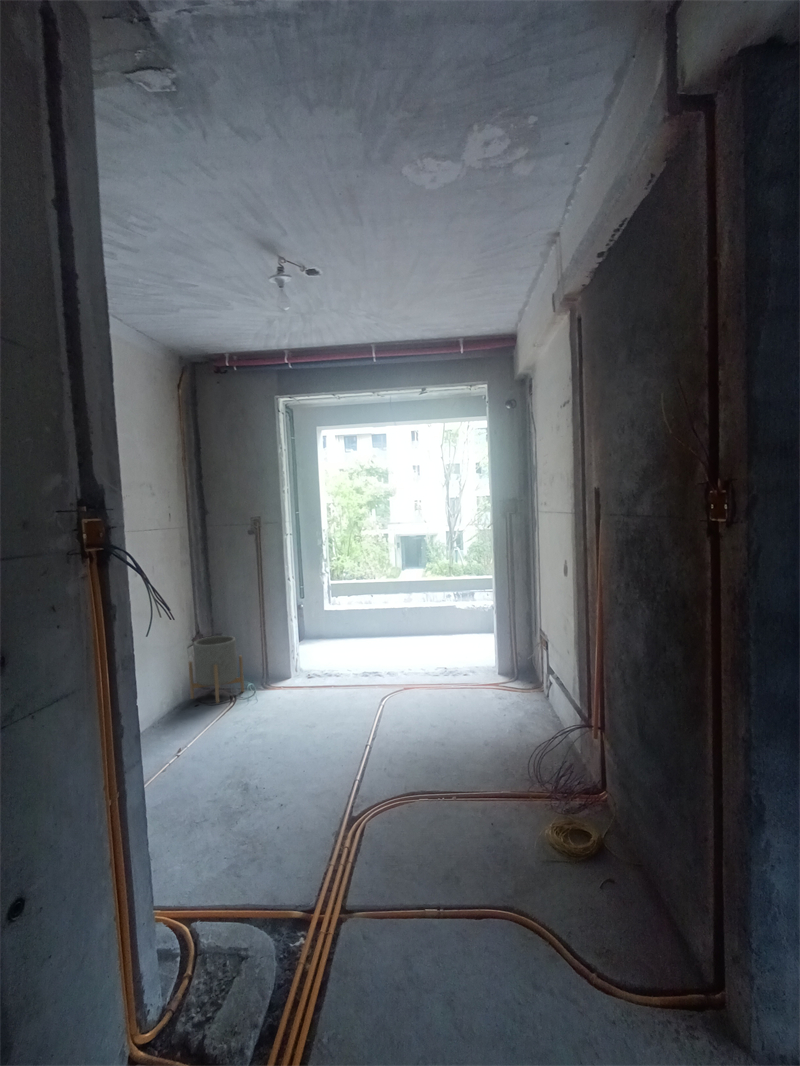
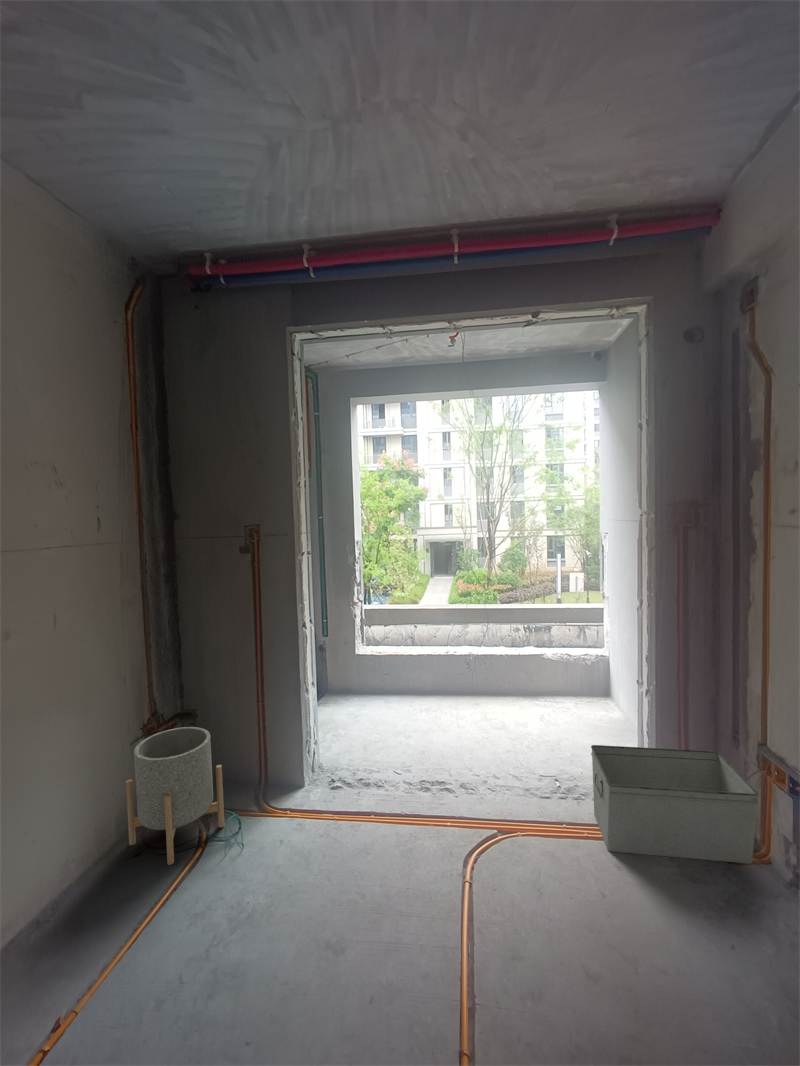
storage bin: none [458,640,534,691] -> present [591,745,759,864]

